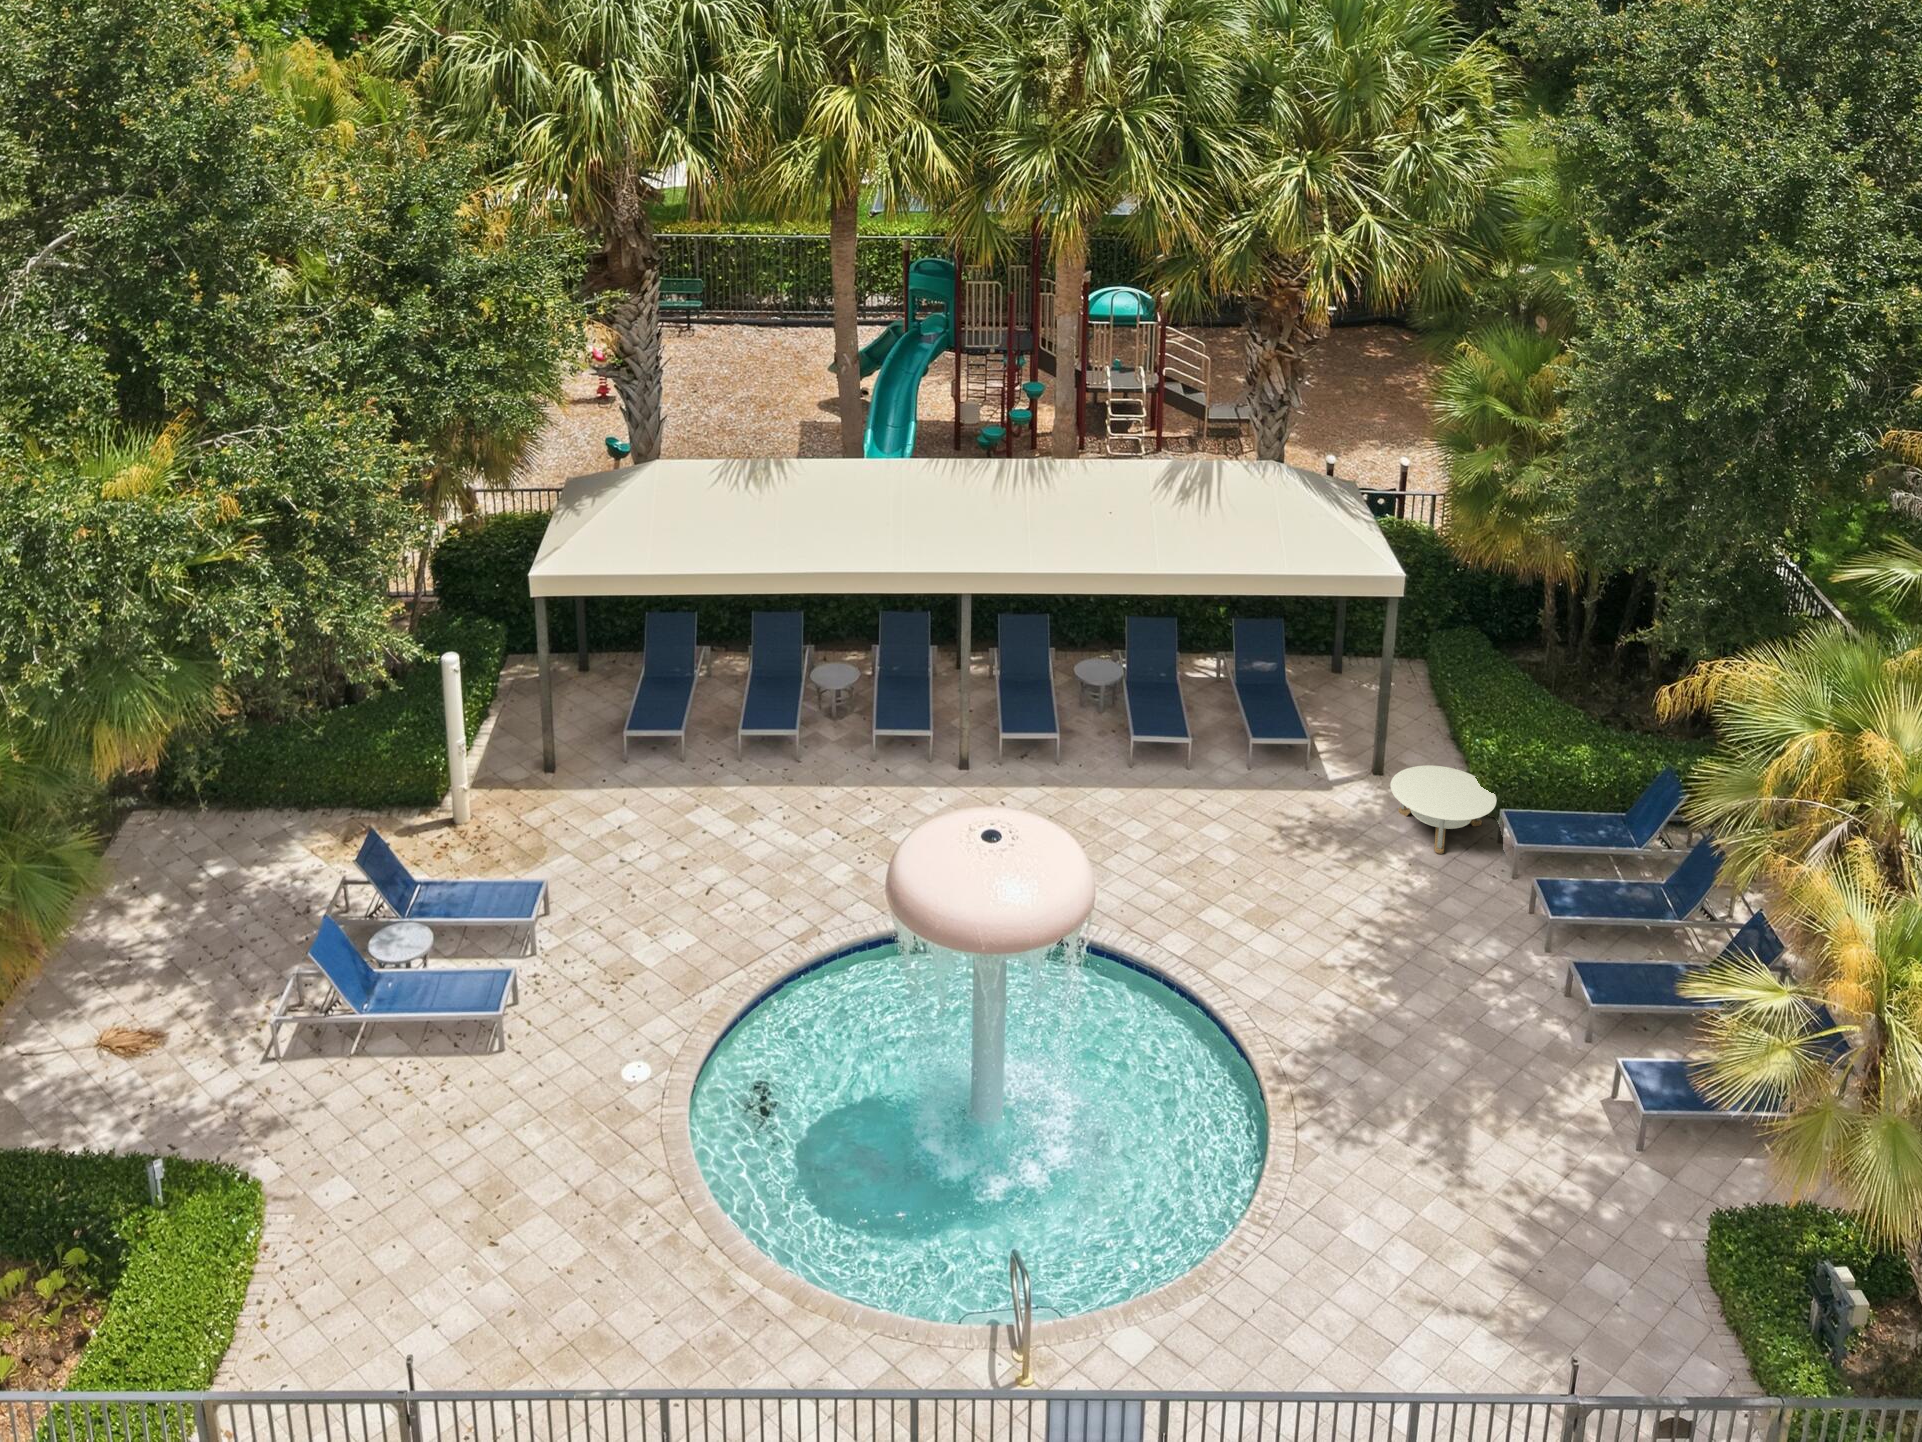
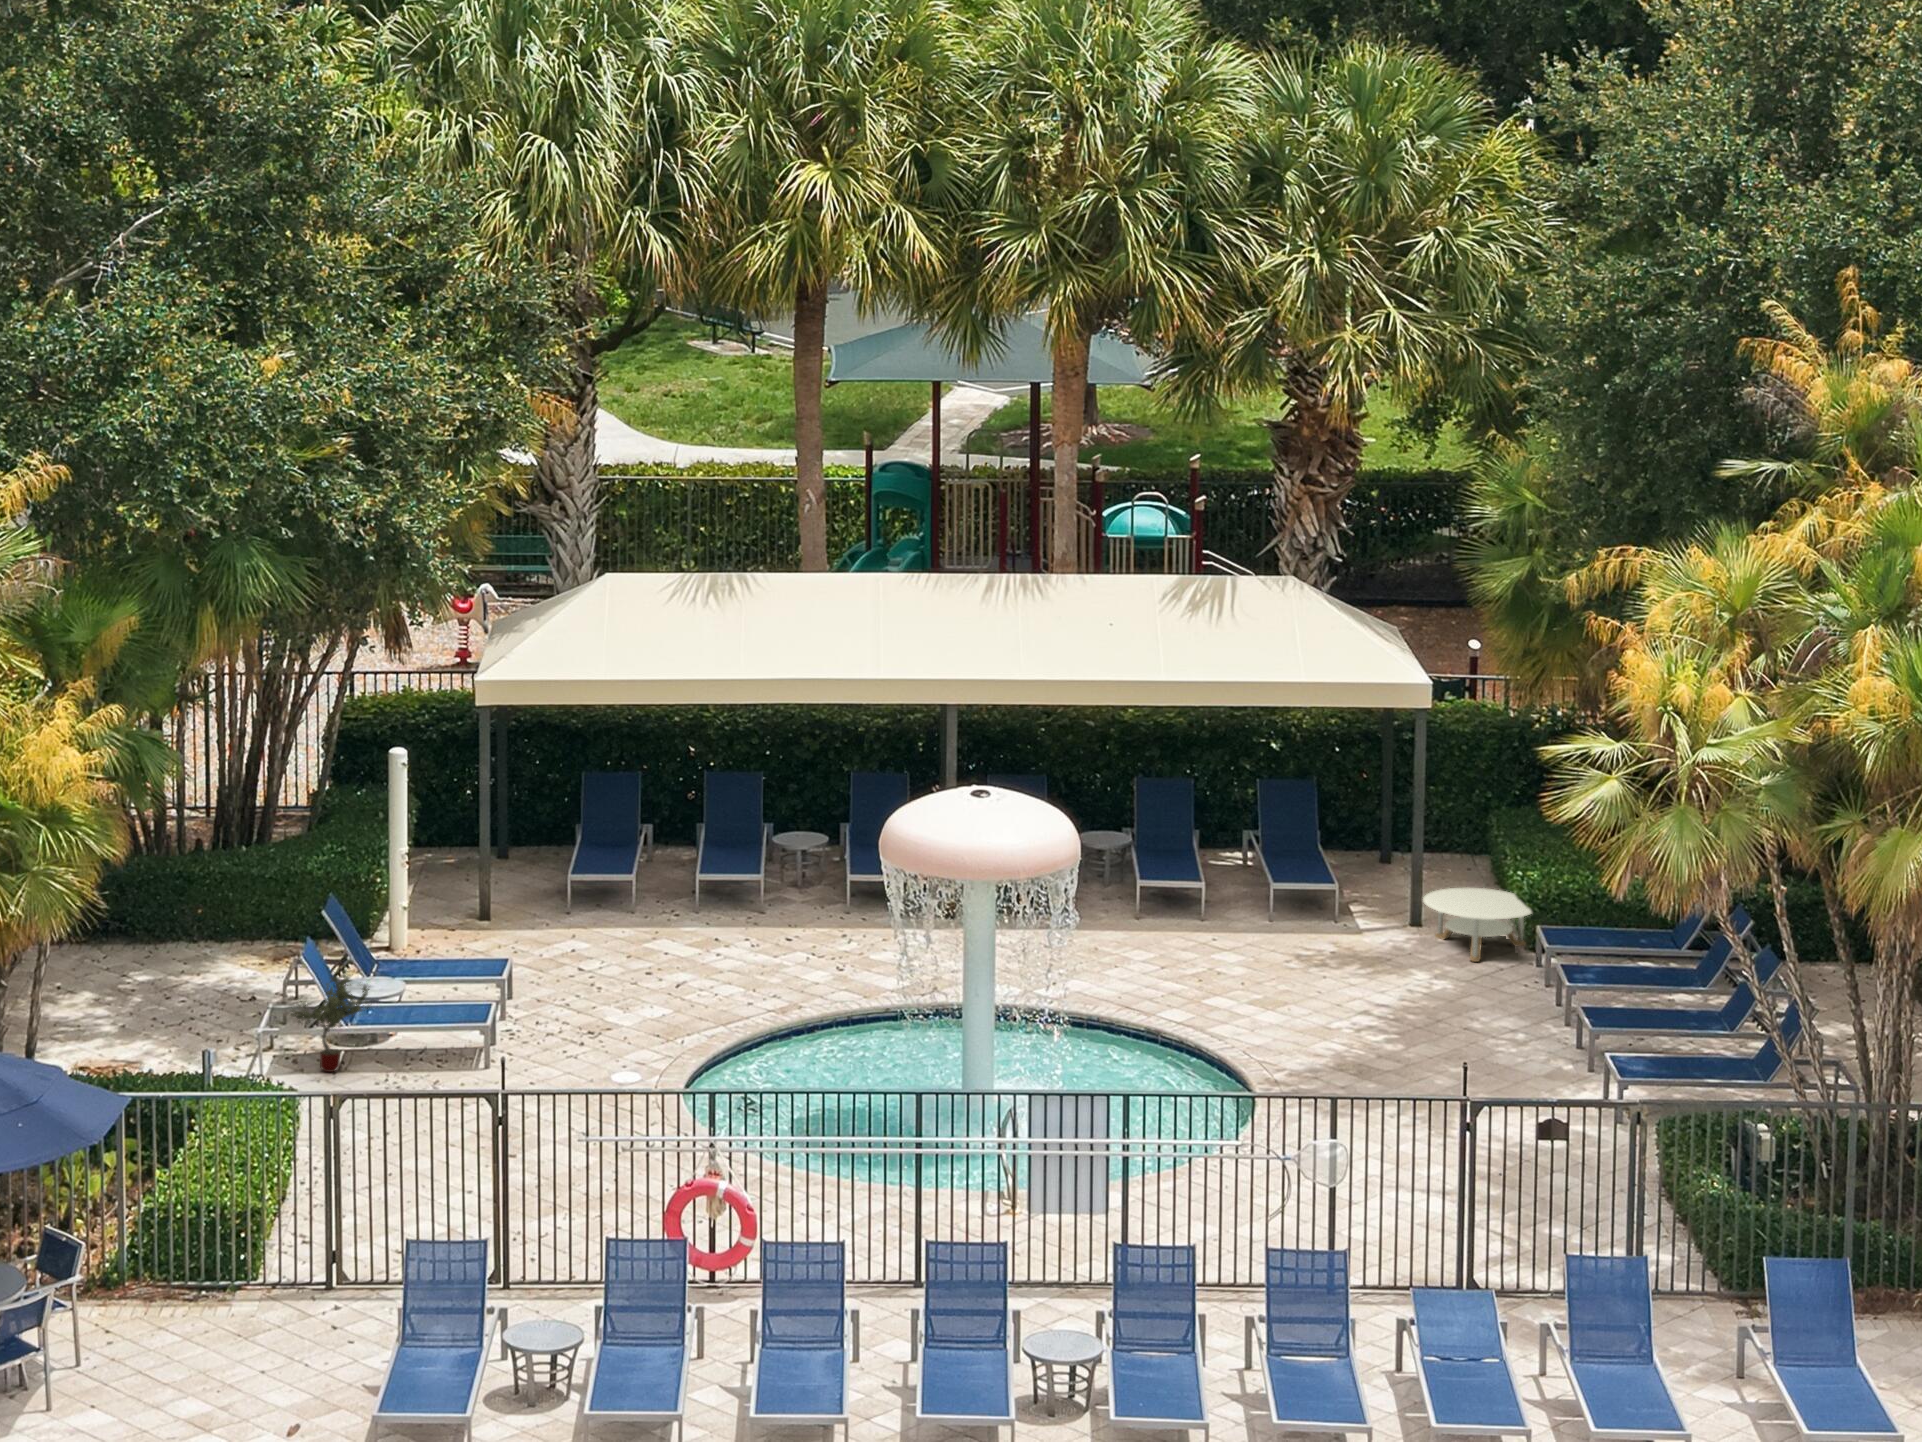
potted tree: none [302,970,382,1067] -> present [291,970,369,1073]

